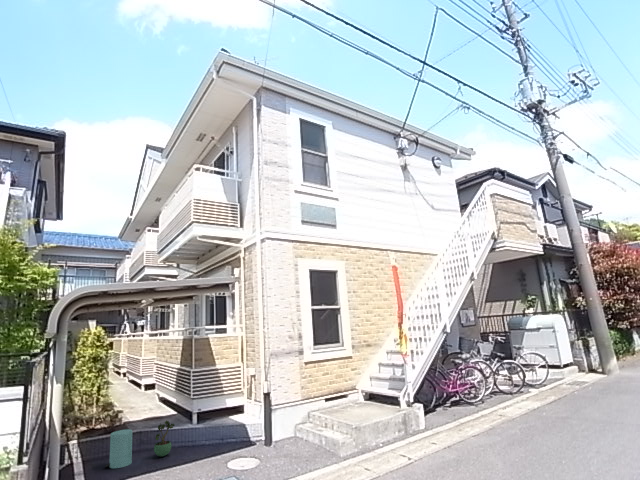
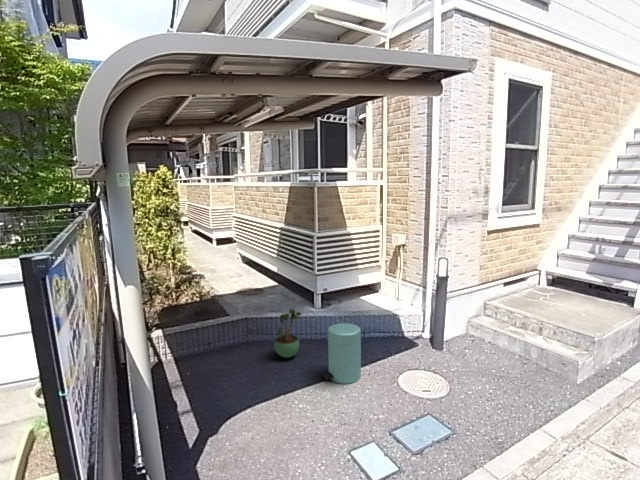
trash can: present [105,429,132,468] -> present [323,323,361,384]

